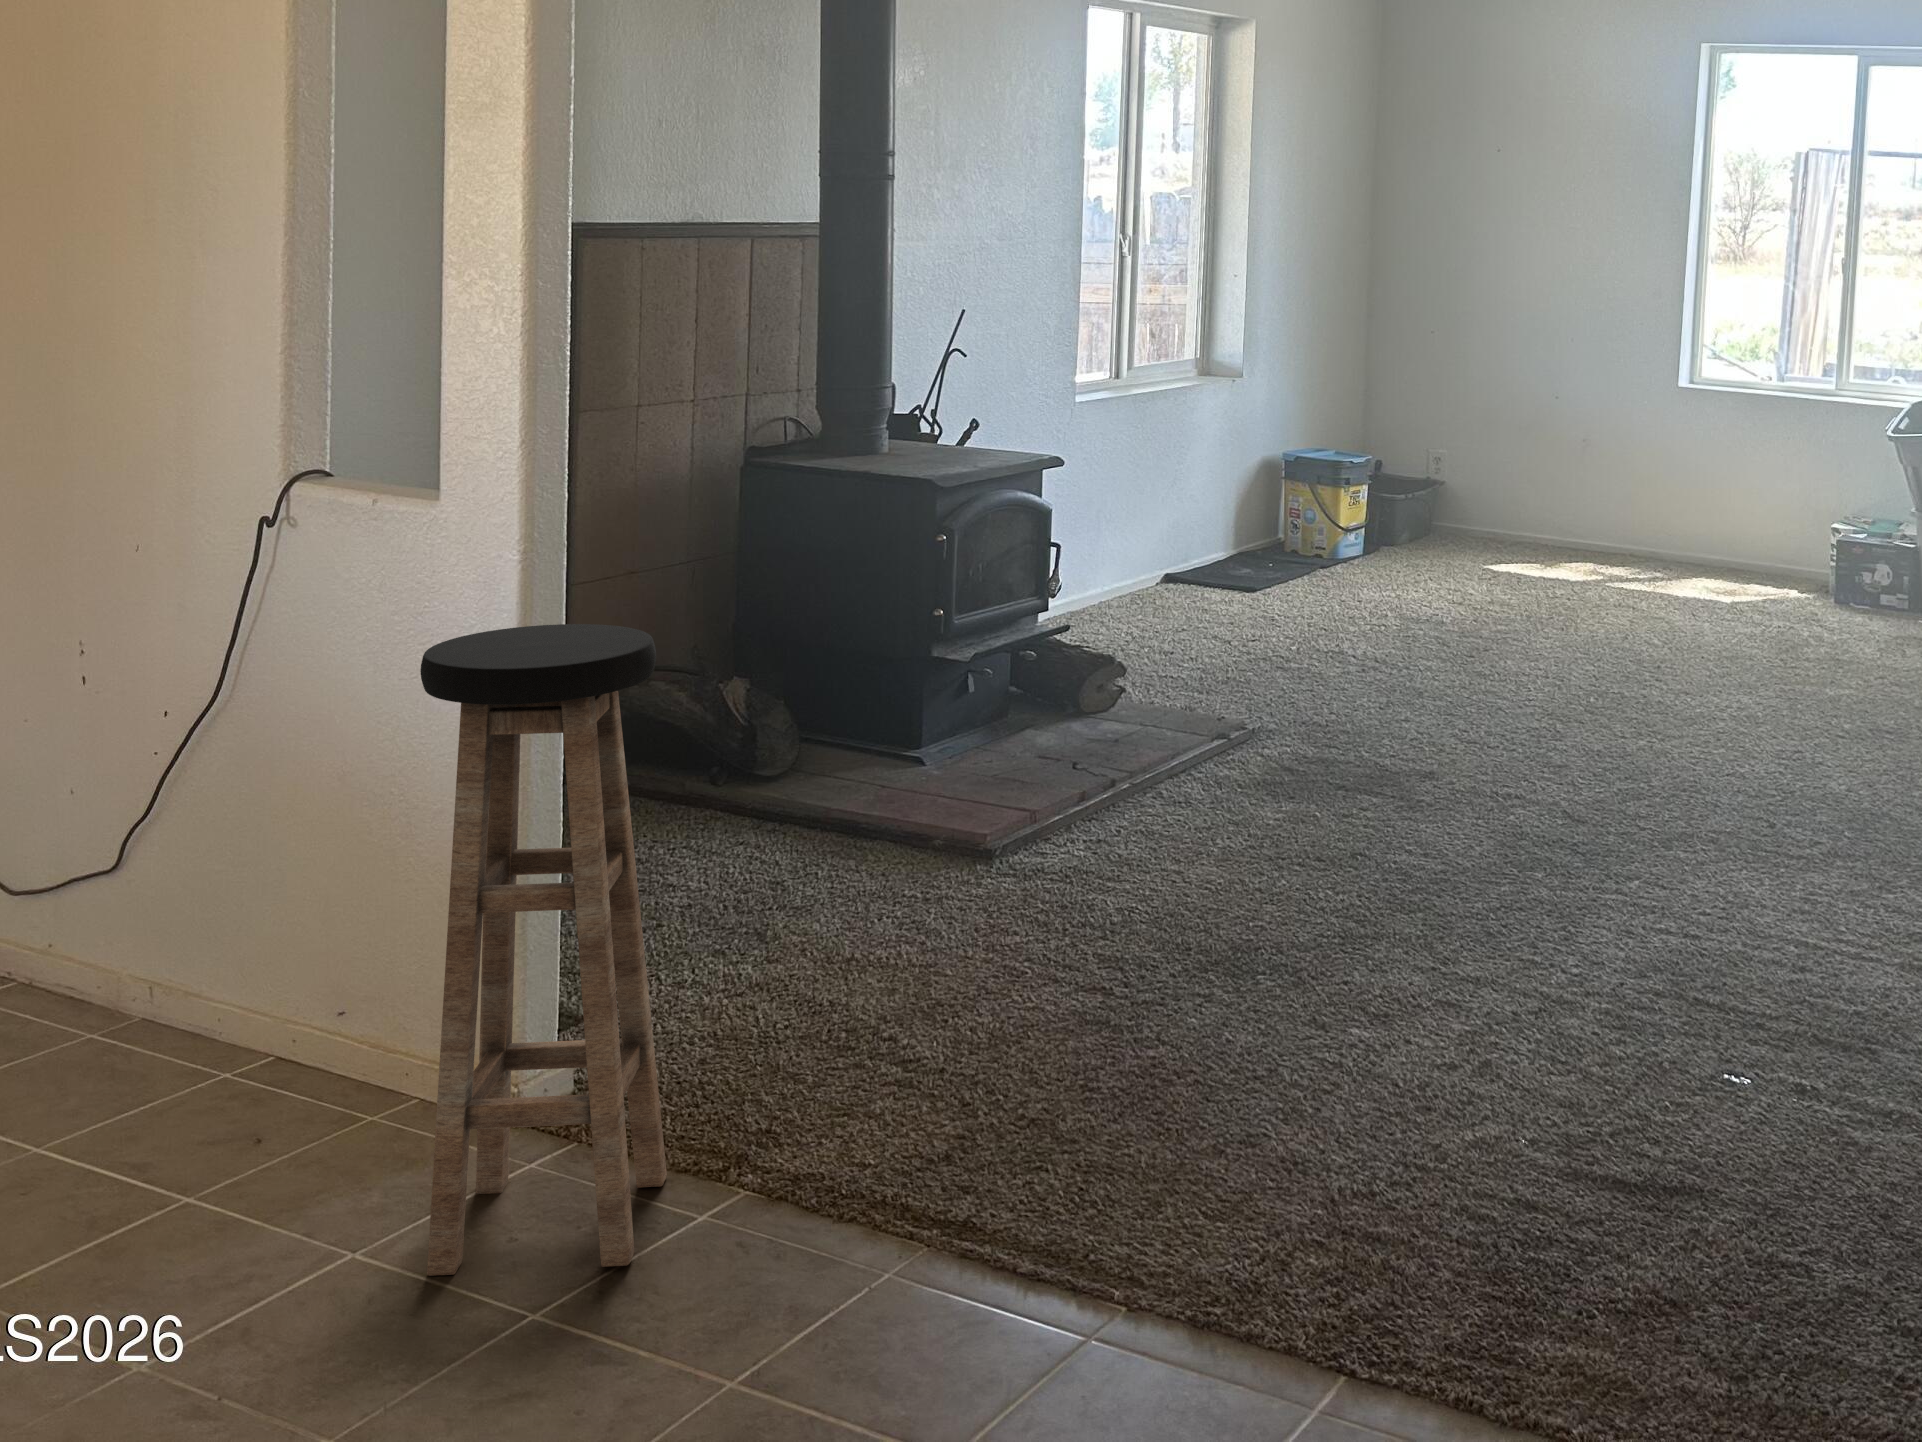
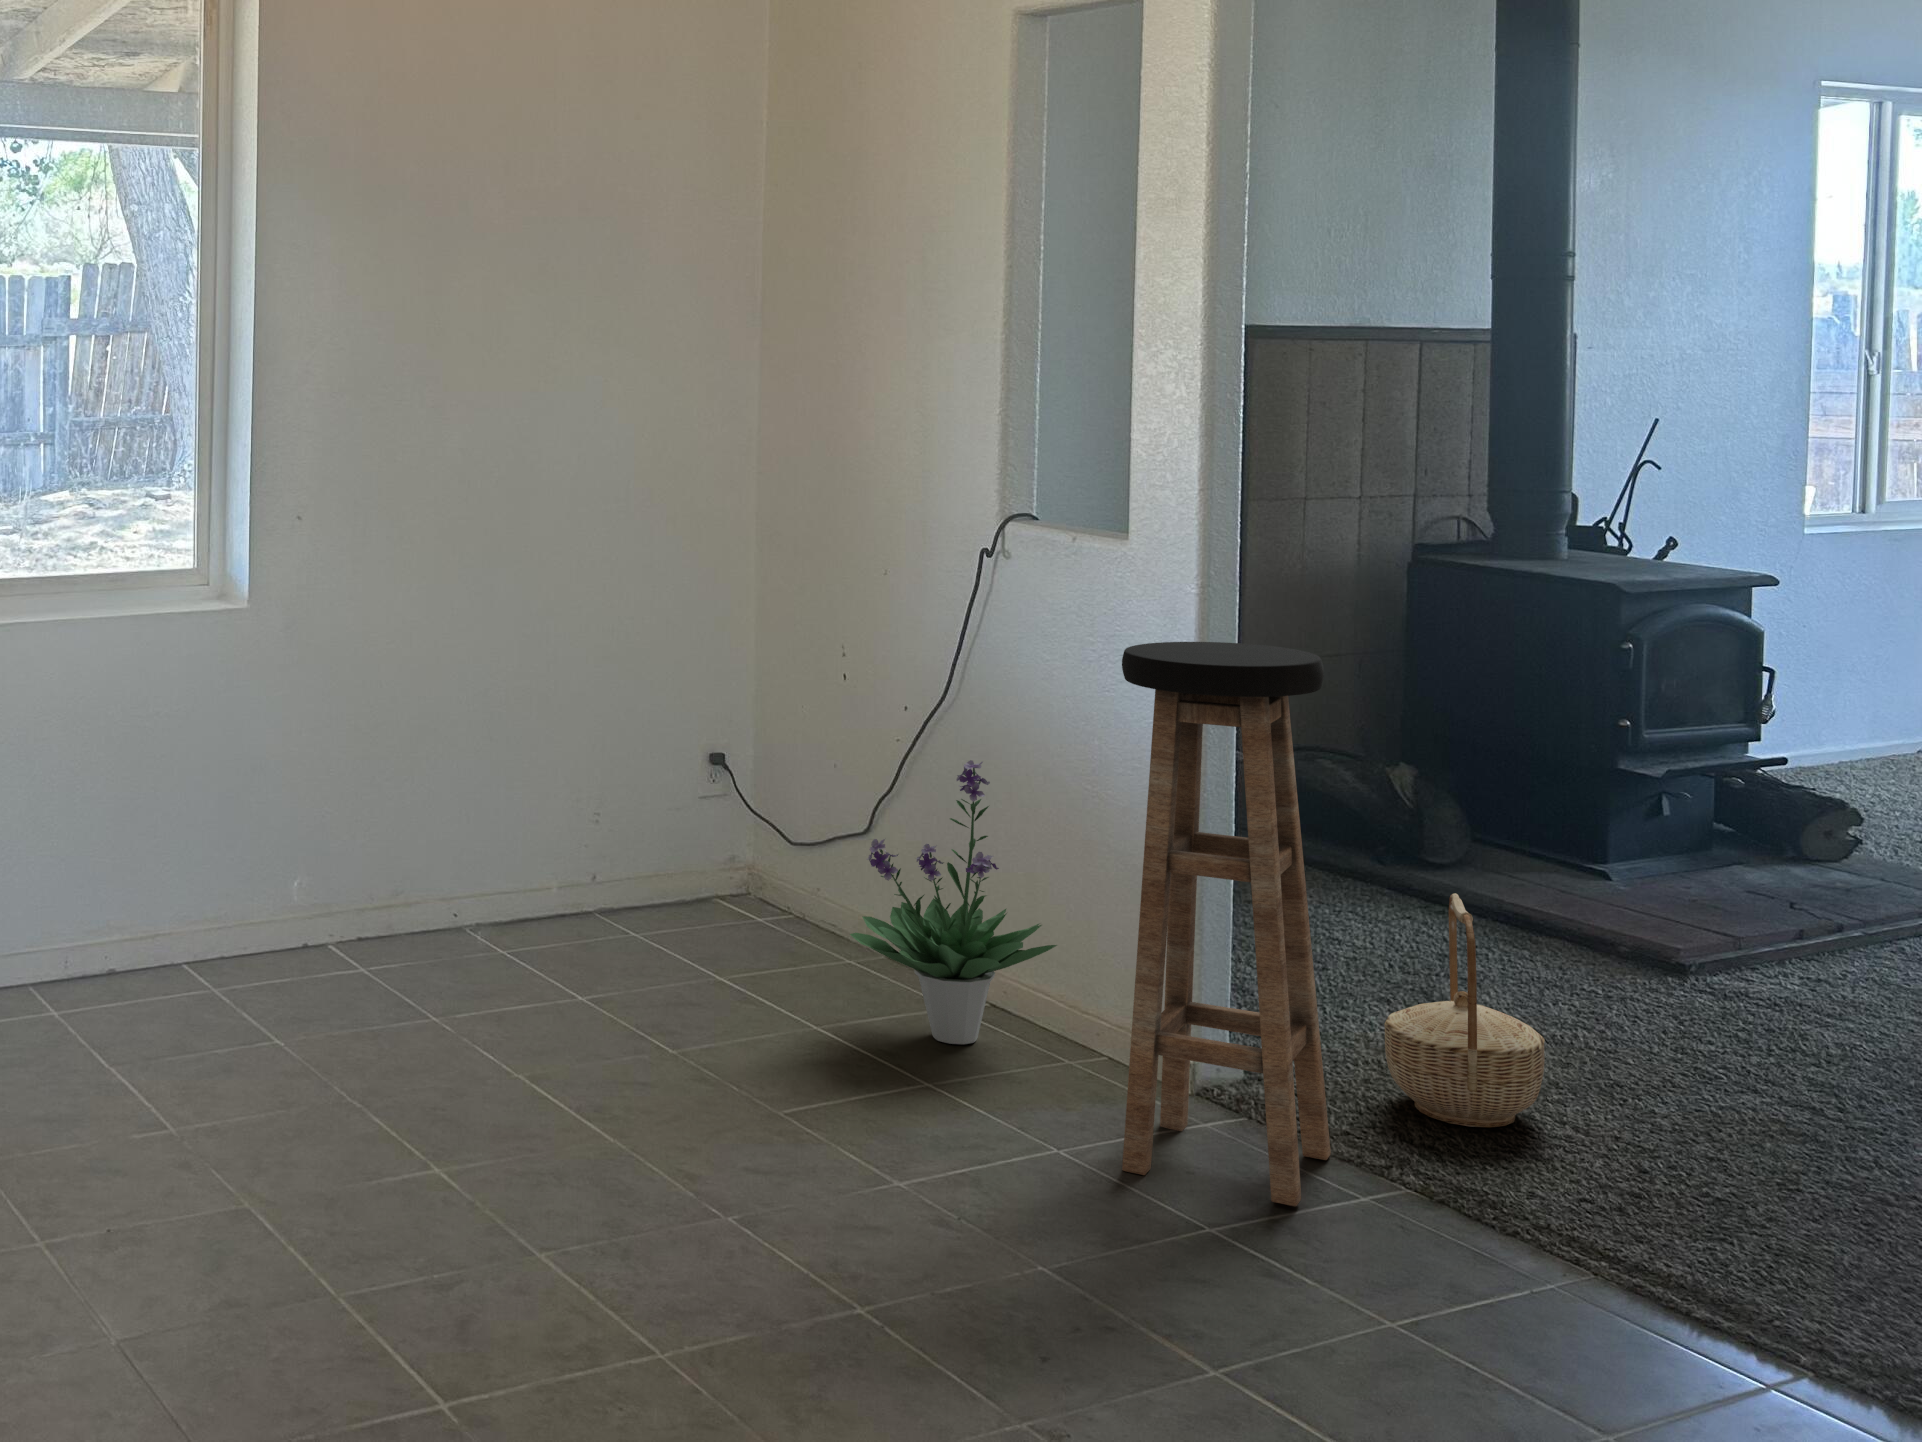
potted plant: none [69,786,354,1142] -> present [850,760,1057,1044]
basket: none [722,848,878,1095] -> present [1384,893,1545,1127]

